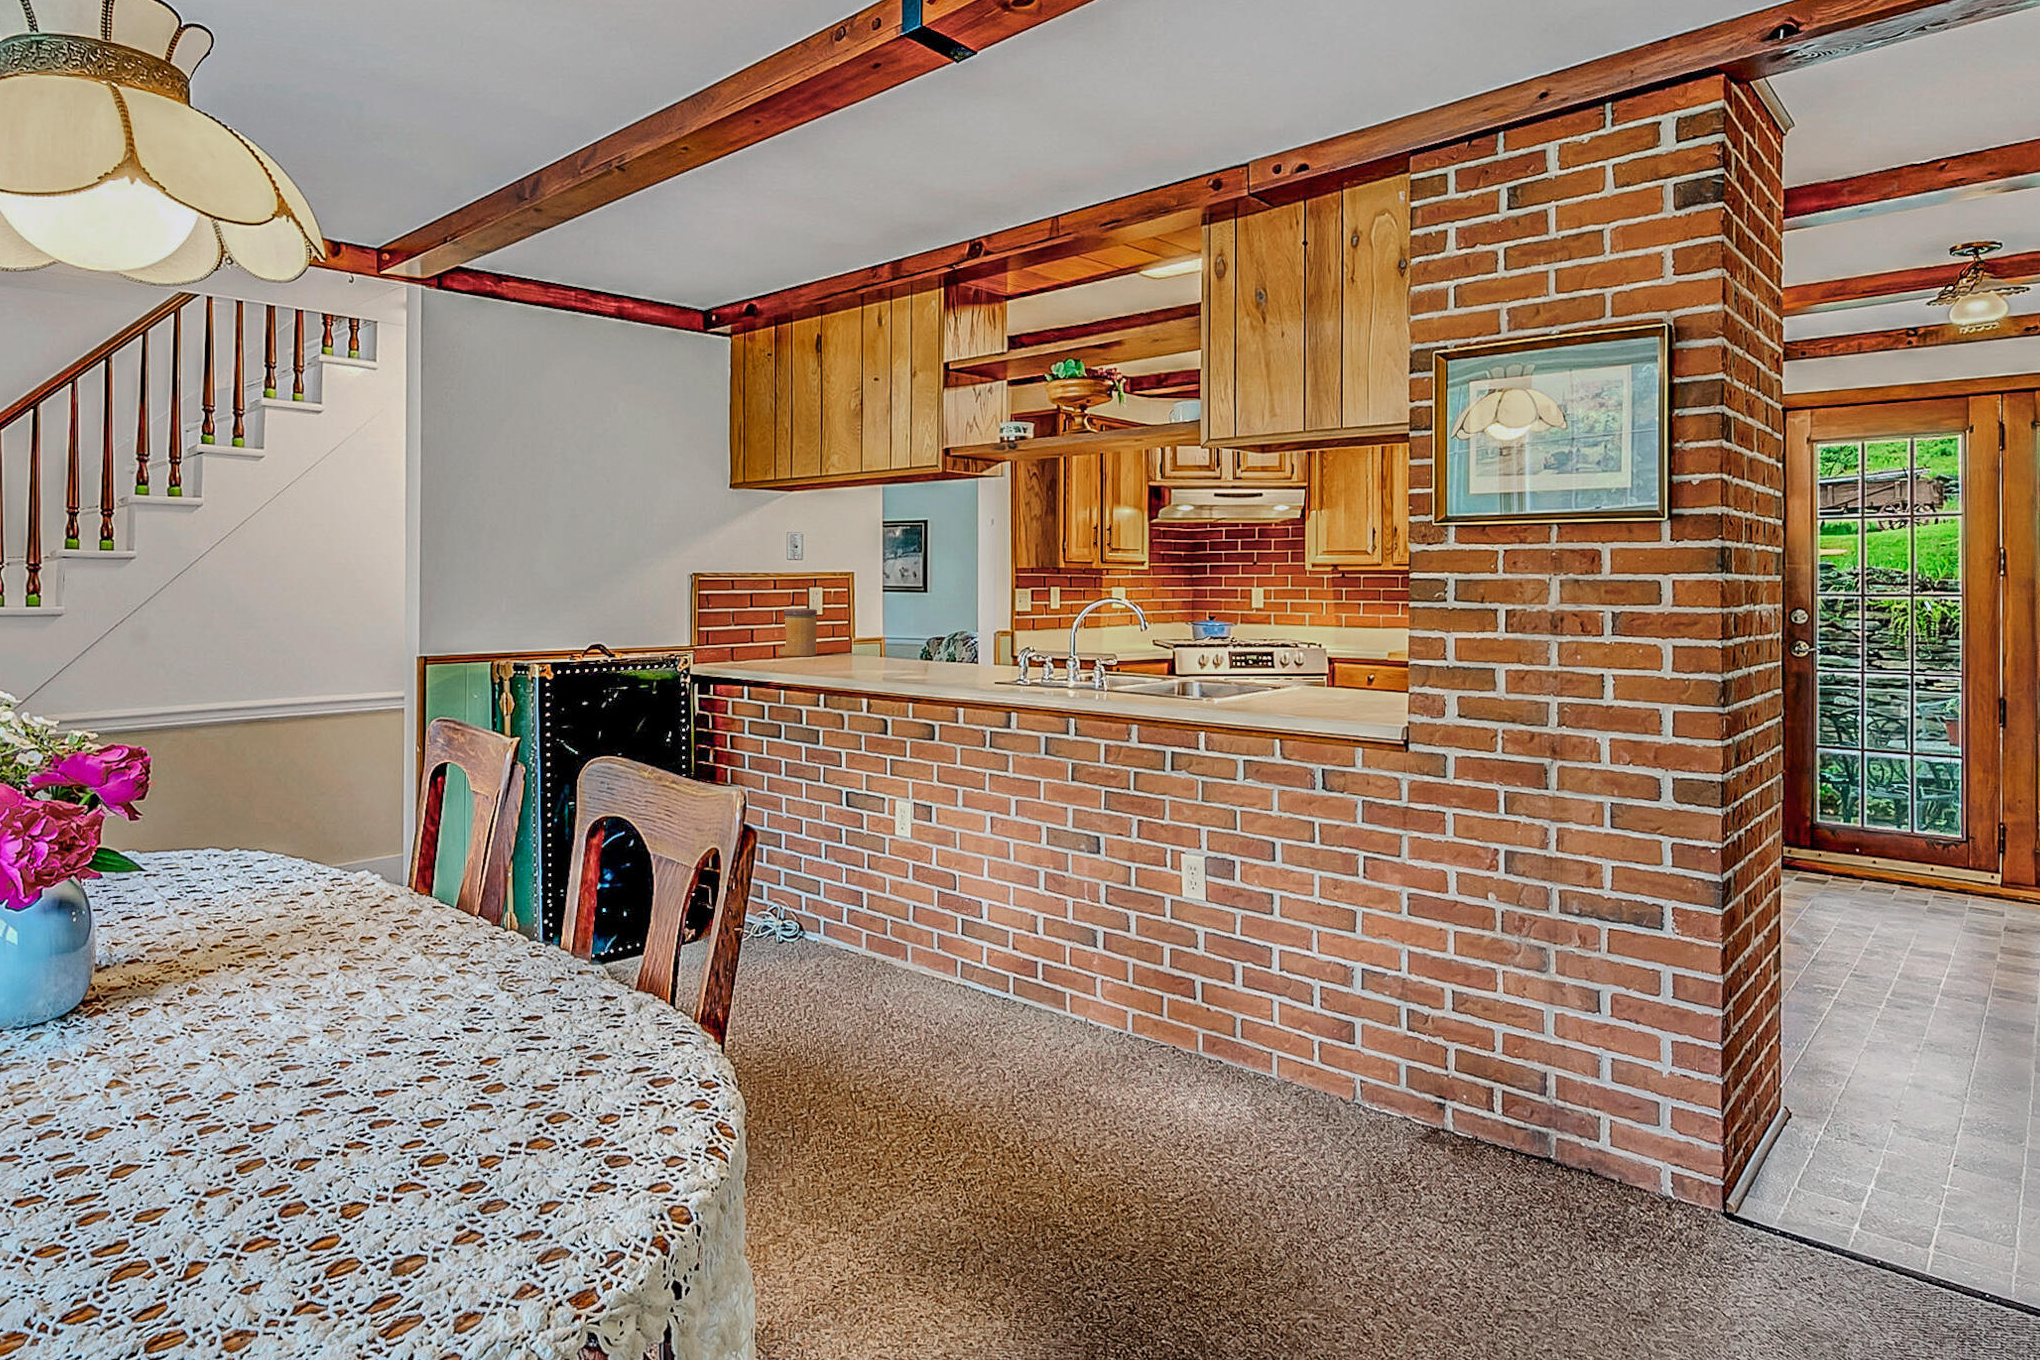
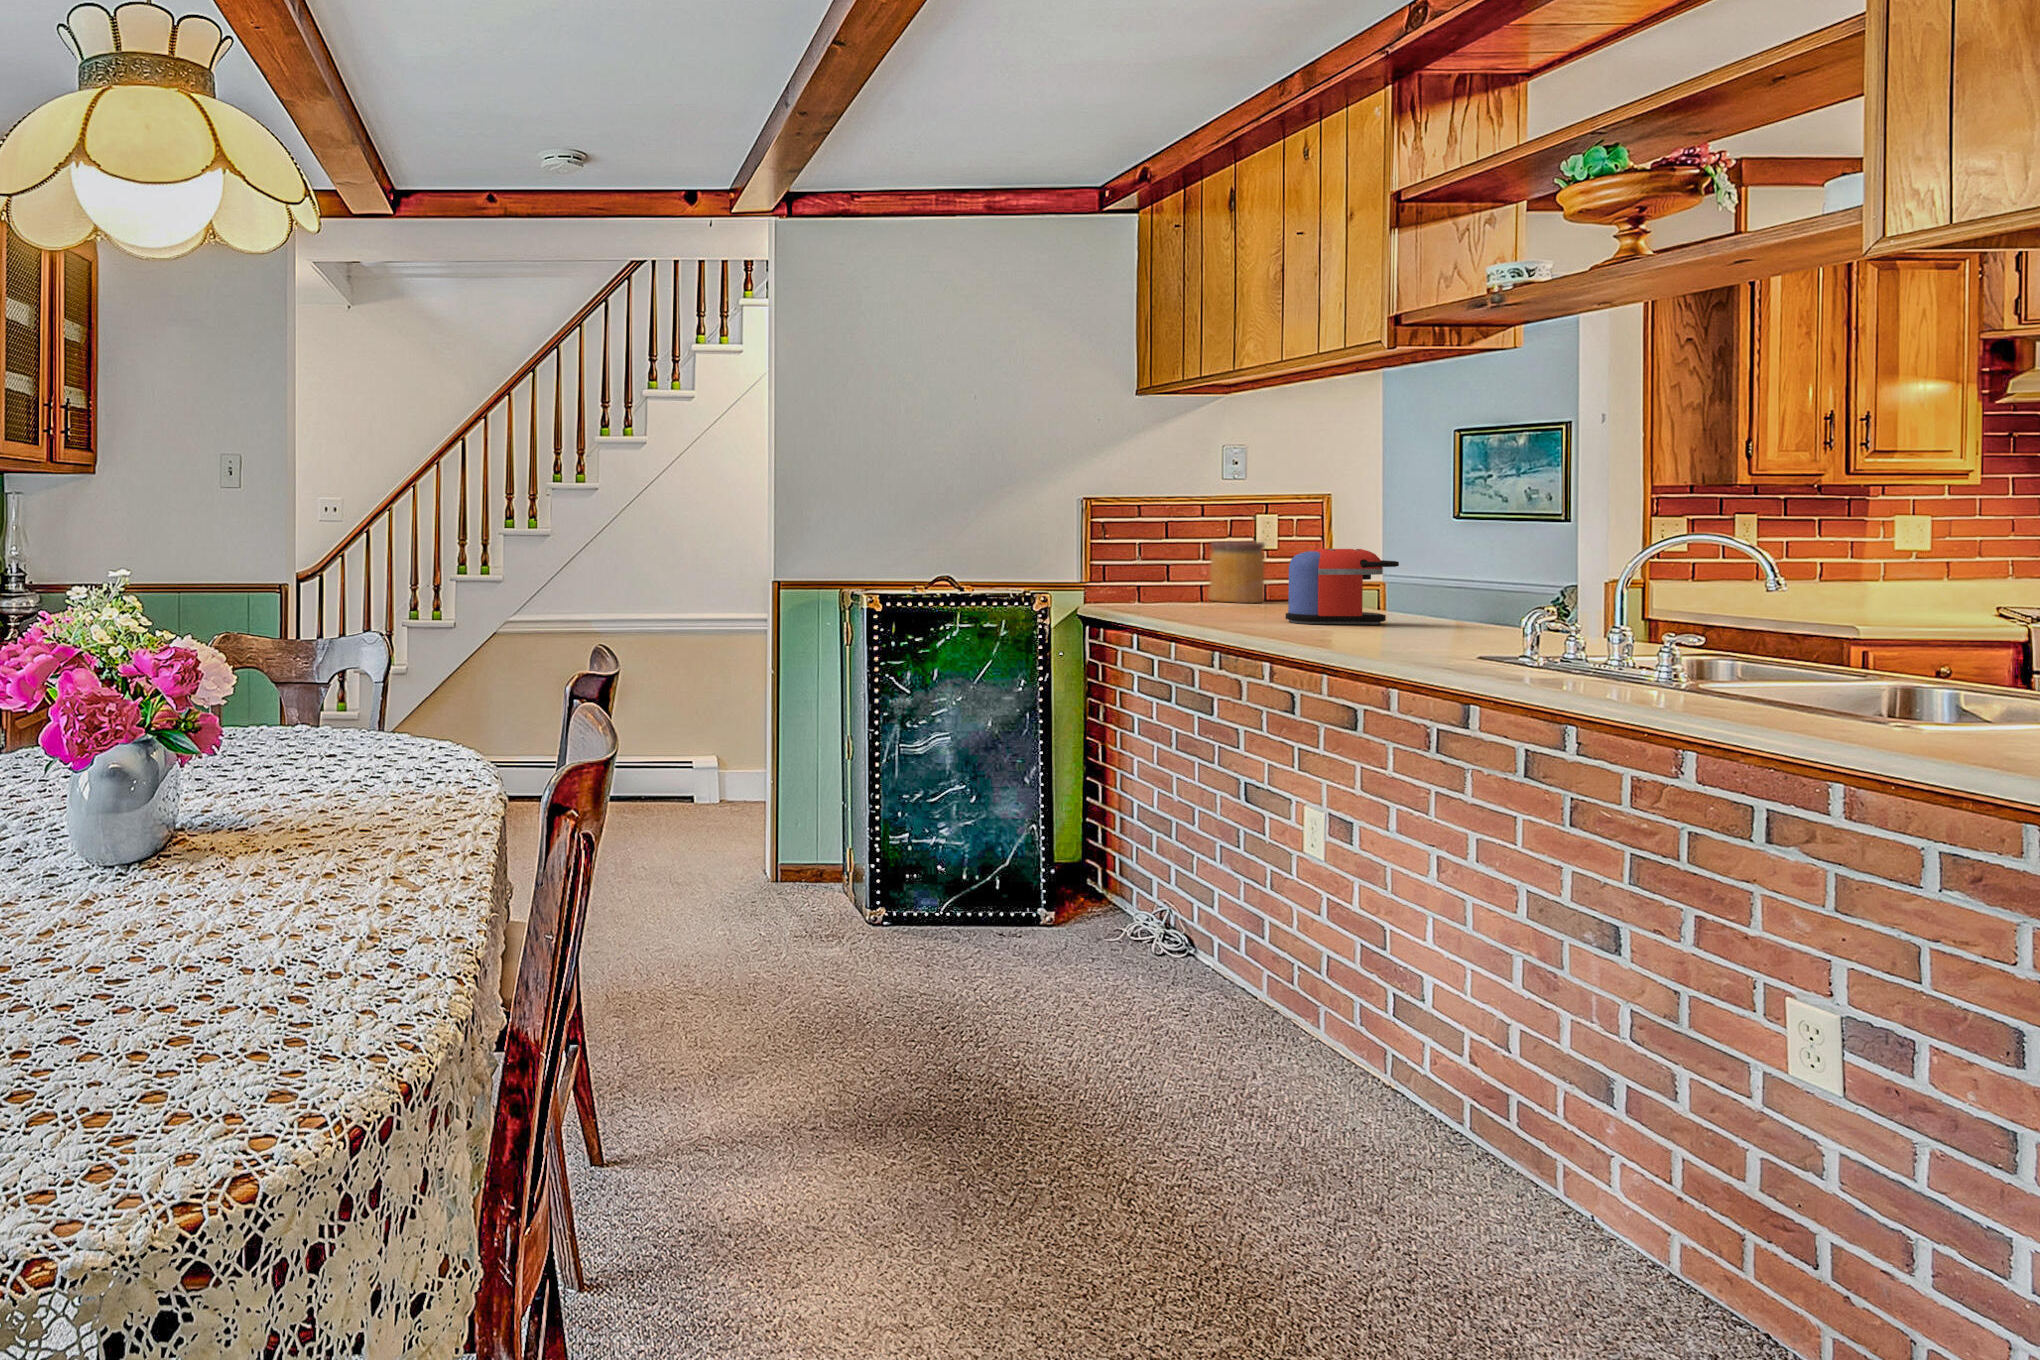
coffee maker: none [857,612,921,668] -> present [1285,549,1399,624]

